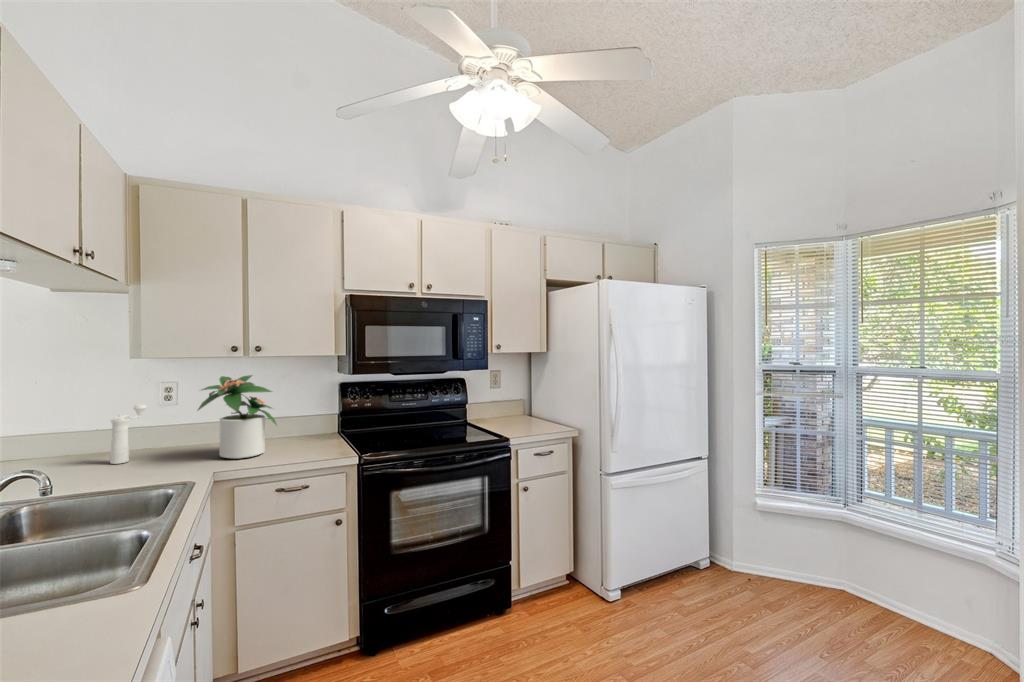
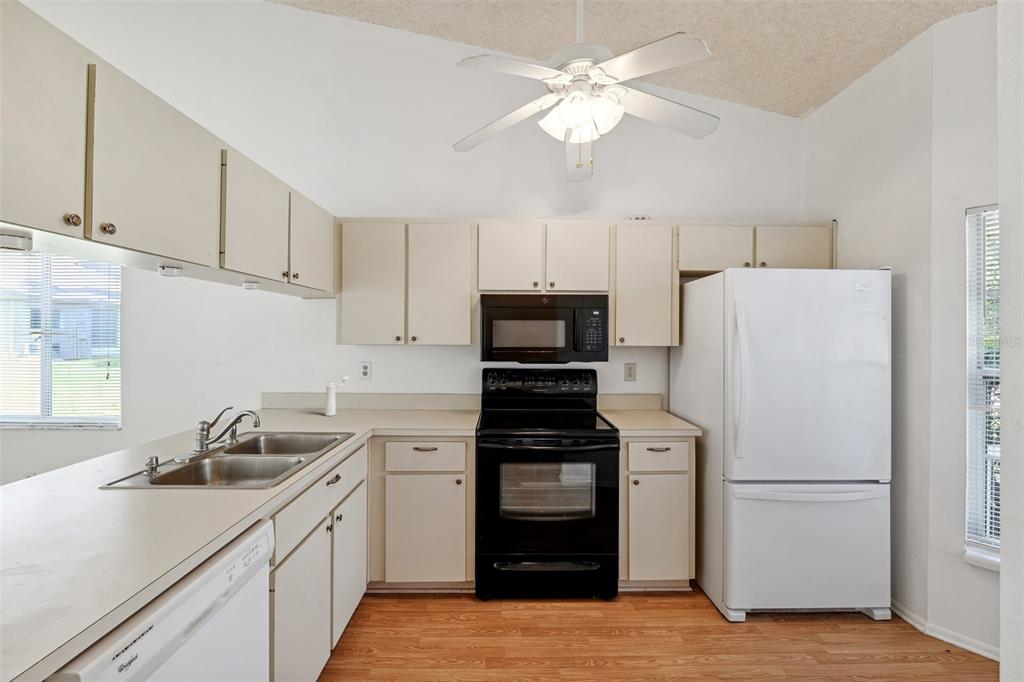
potted plant: present [198,375,277,459] -> none [369,359,425,421]

